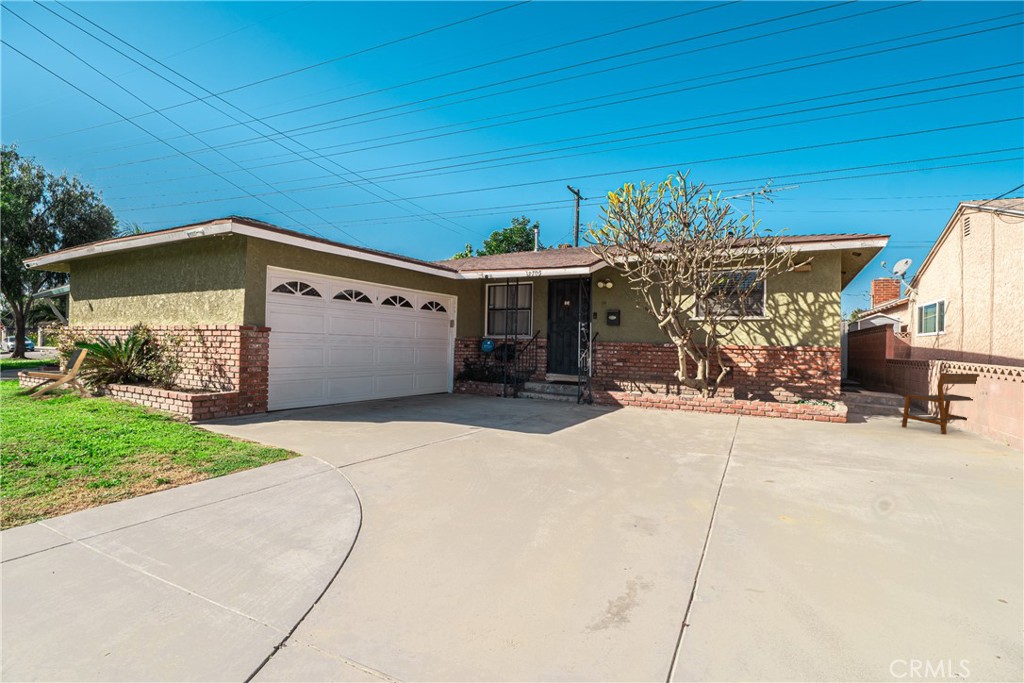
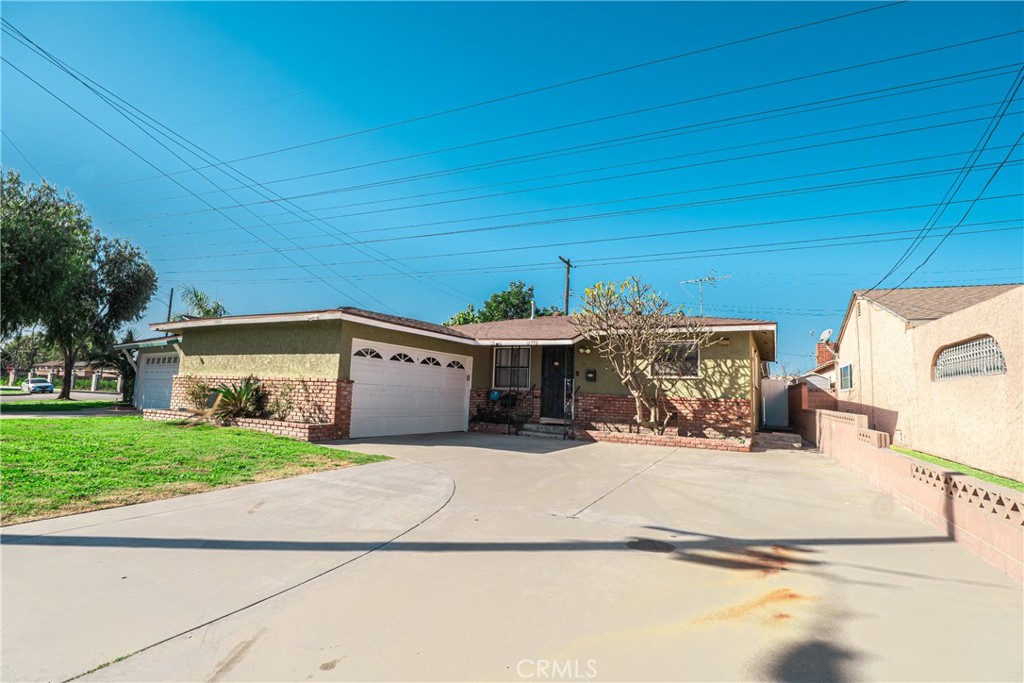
bench: present [902,373,978,434] -> none [785,417,838,458]

